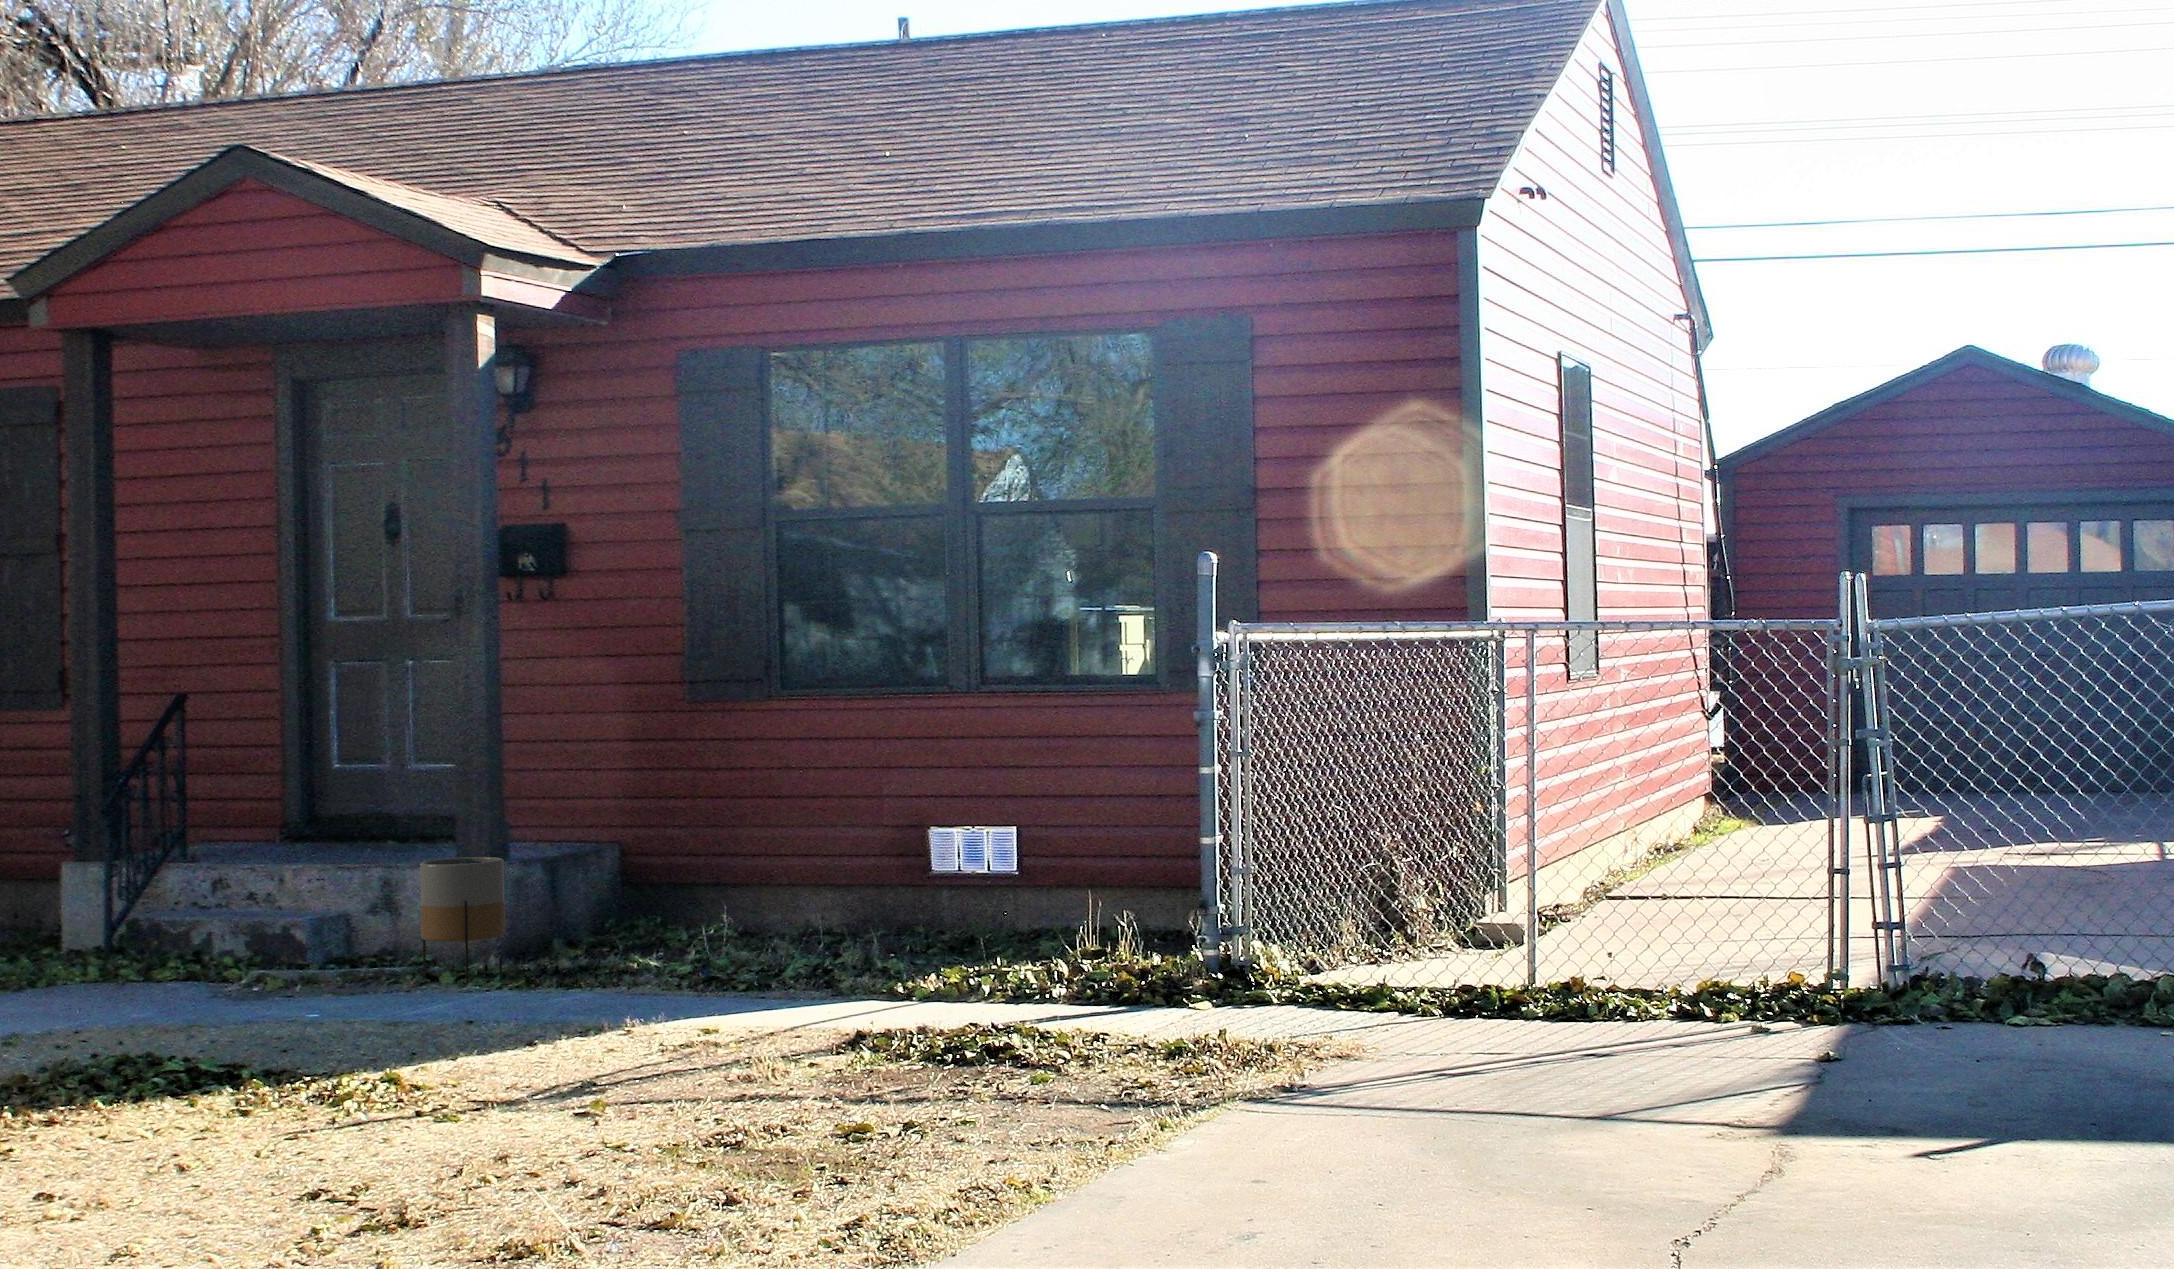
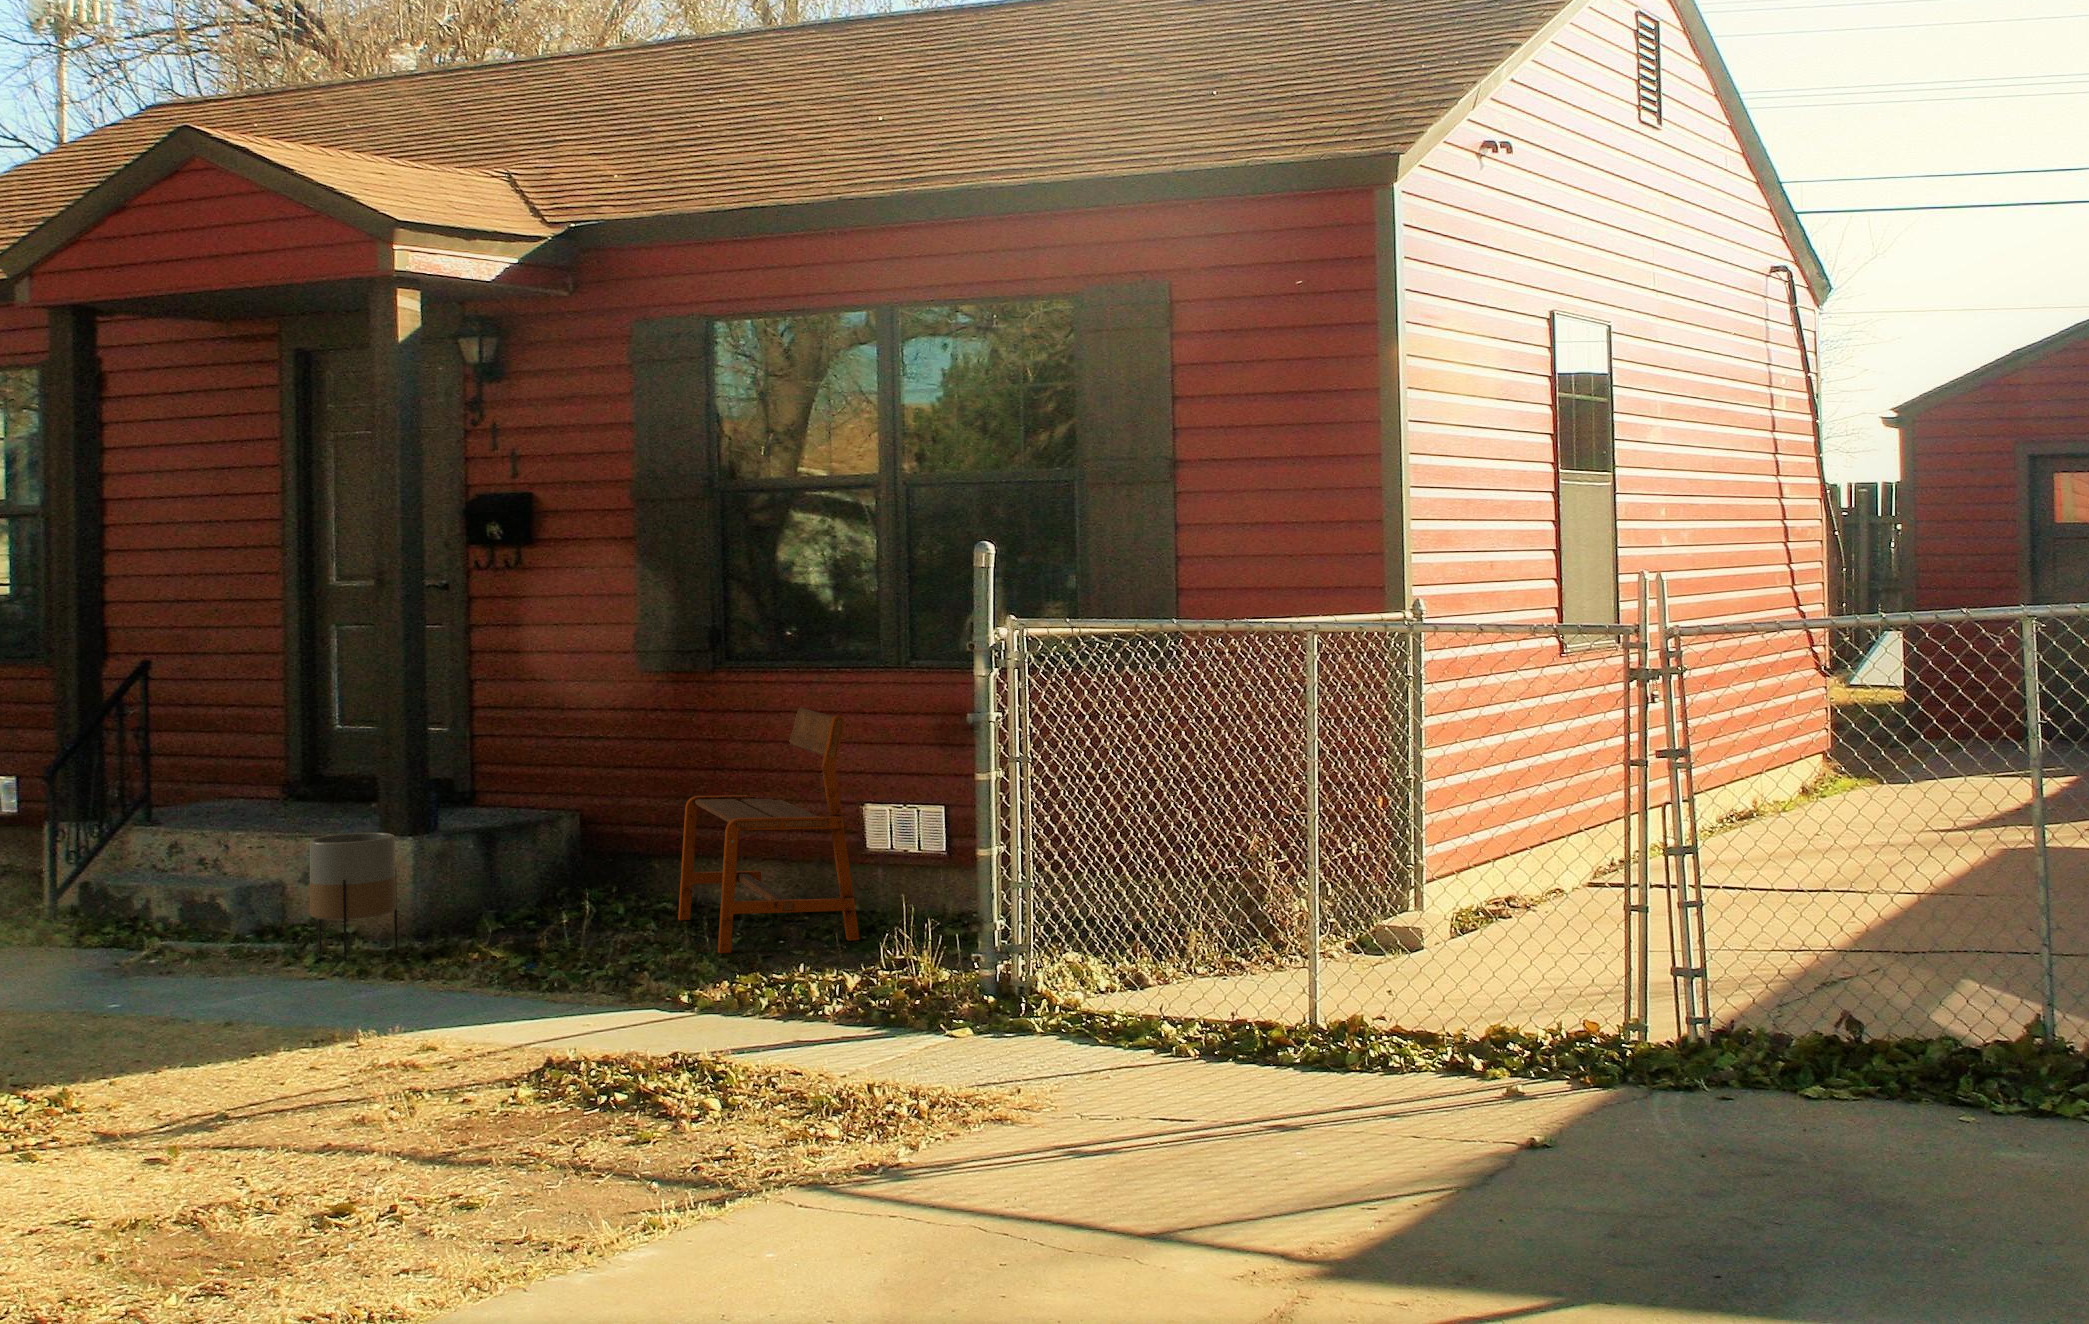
bench: none [752,730,969,968] -> present [678,708,860,953]

